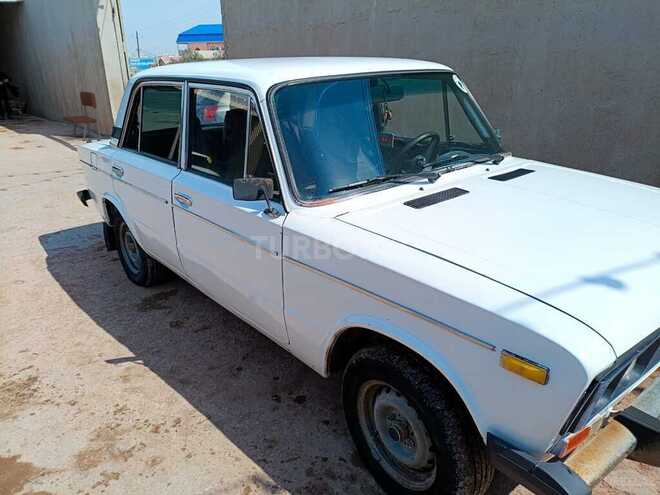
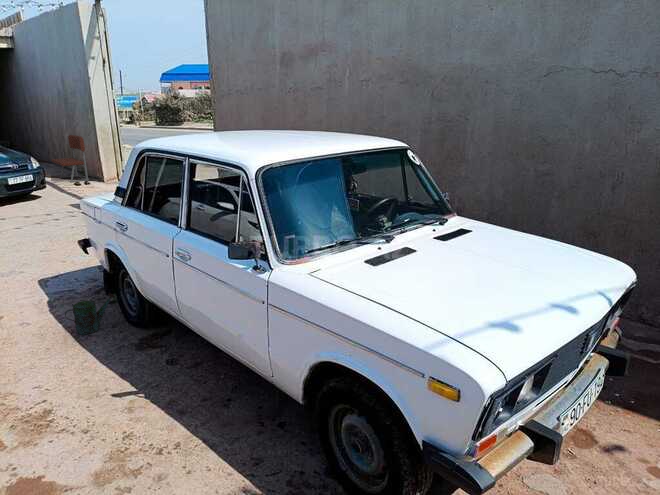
watering can: none [60,249,116,294] -> present [65,293,115,335]

